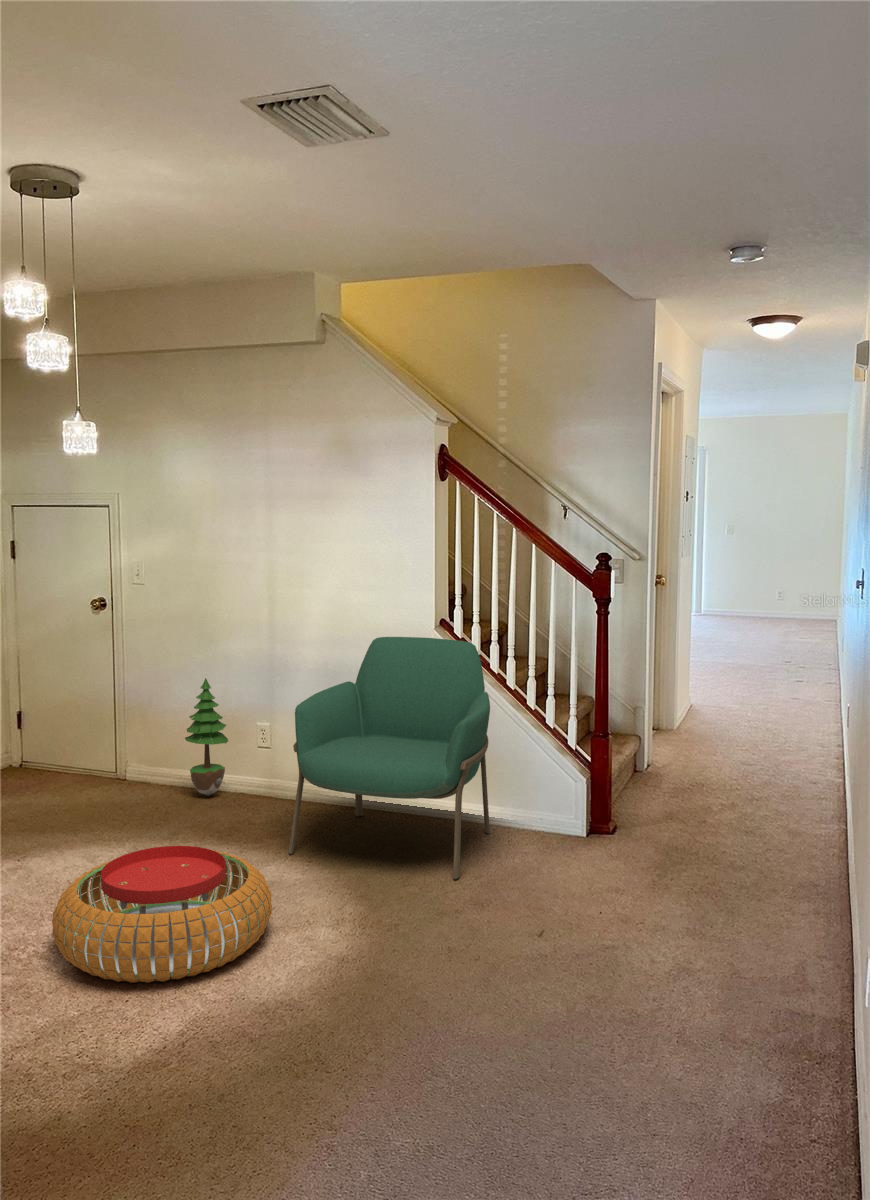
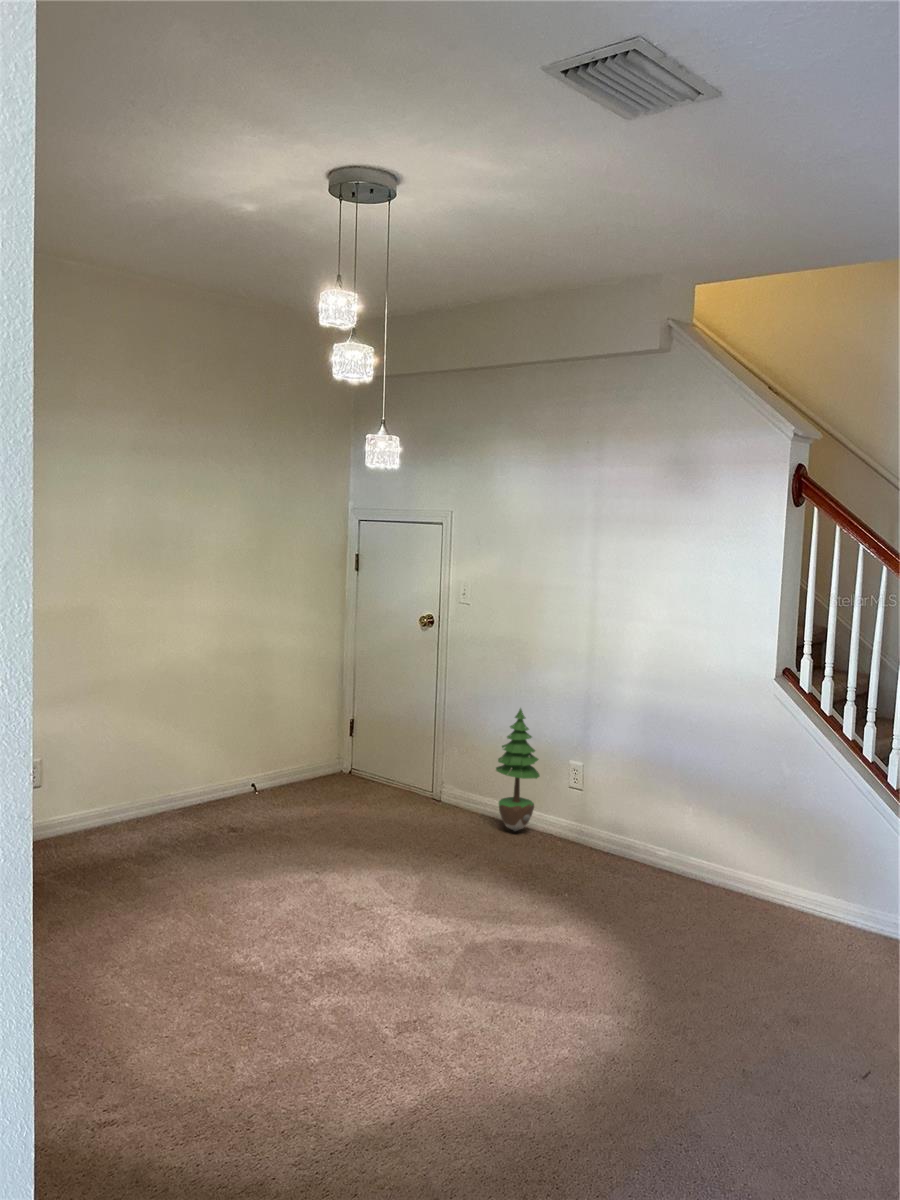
armchair: present [288,637,490,880] -> none [582,683,833,985]
pouf: present [52,846,272,983] -> none [315,890,543,1045]

